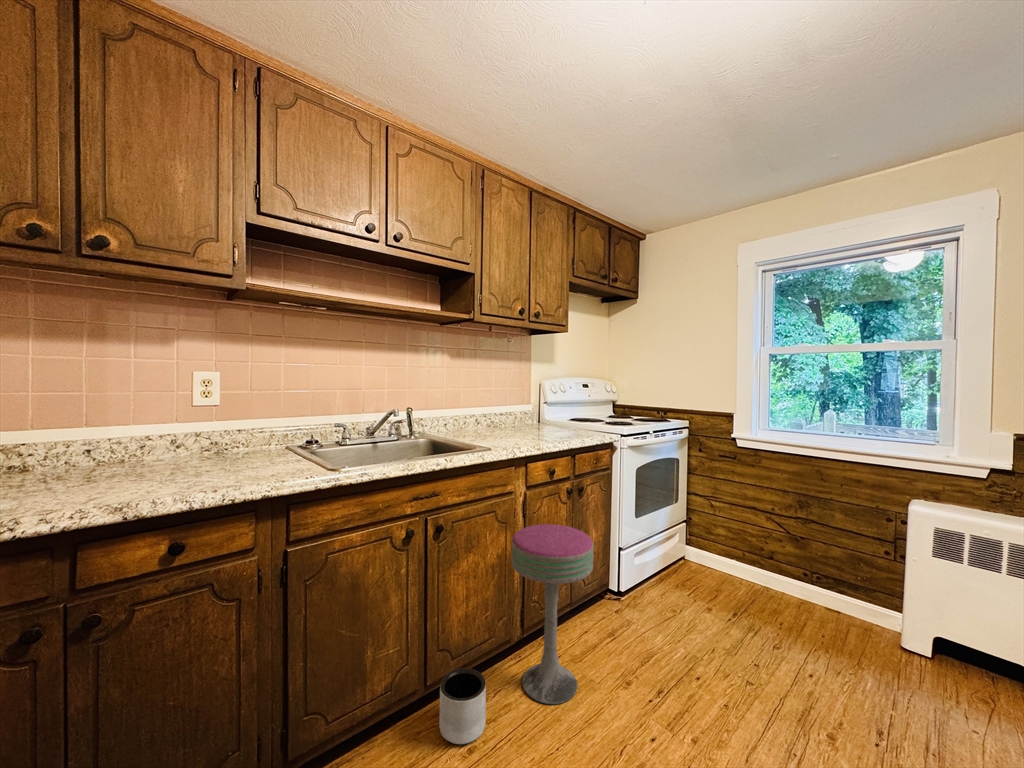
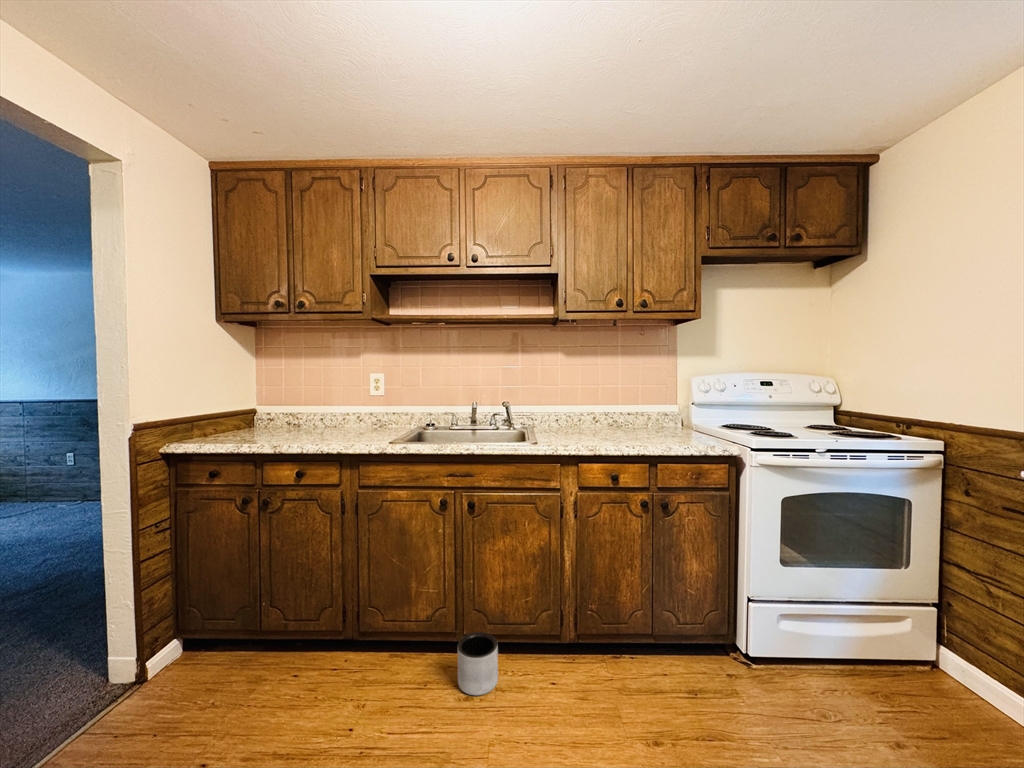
bar stool: present [511,524,594,704] -> none [533,528,619,717]

